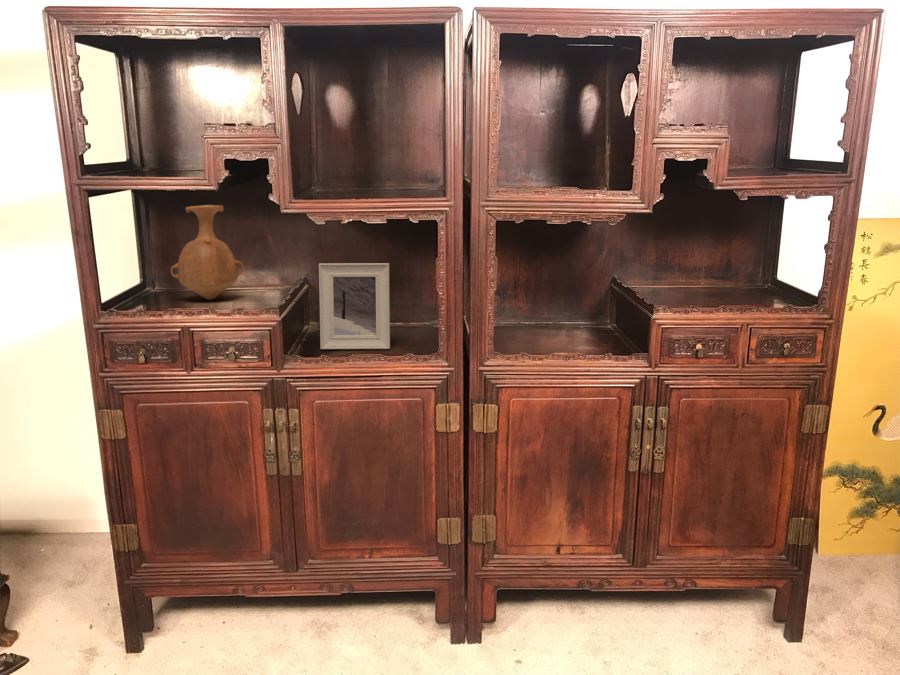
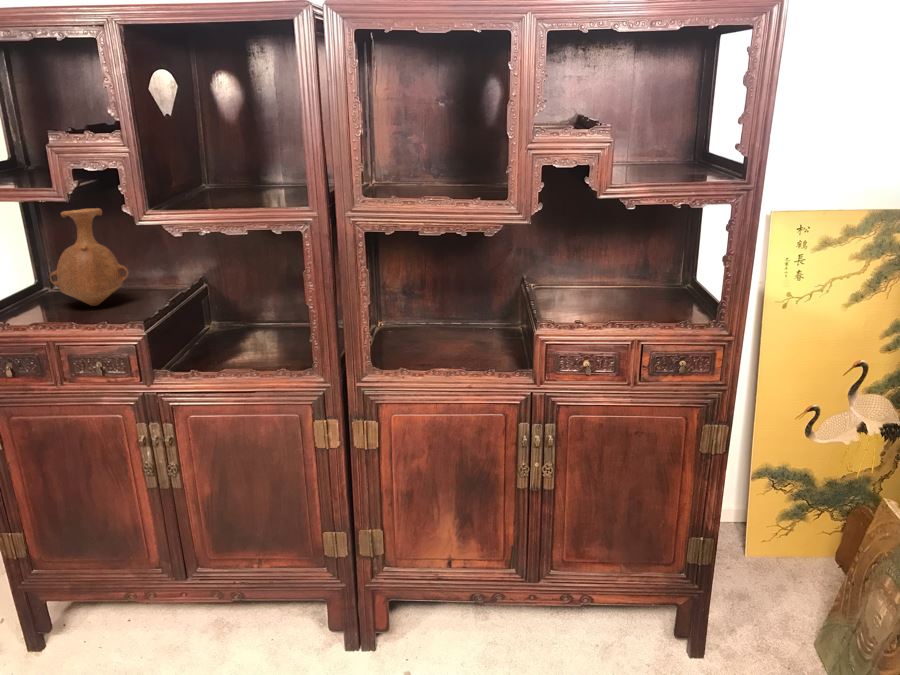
picture frame: present [319,263,390,349] -> none [198,270,276,358]

